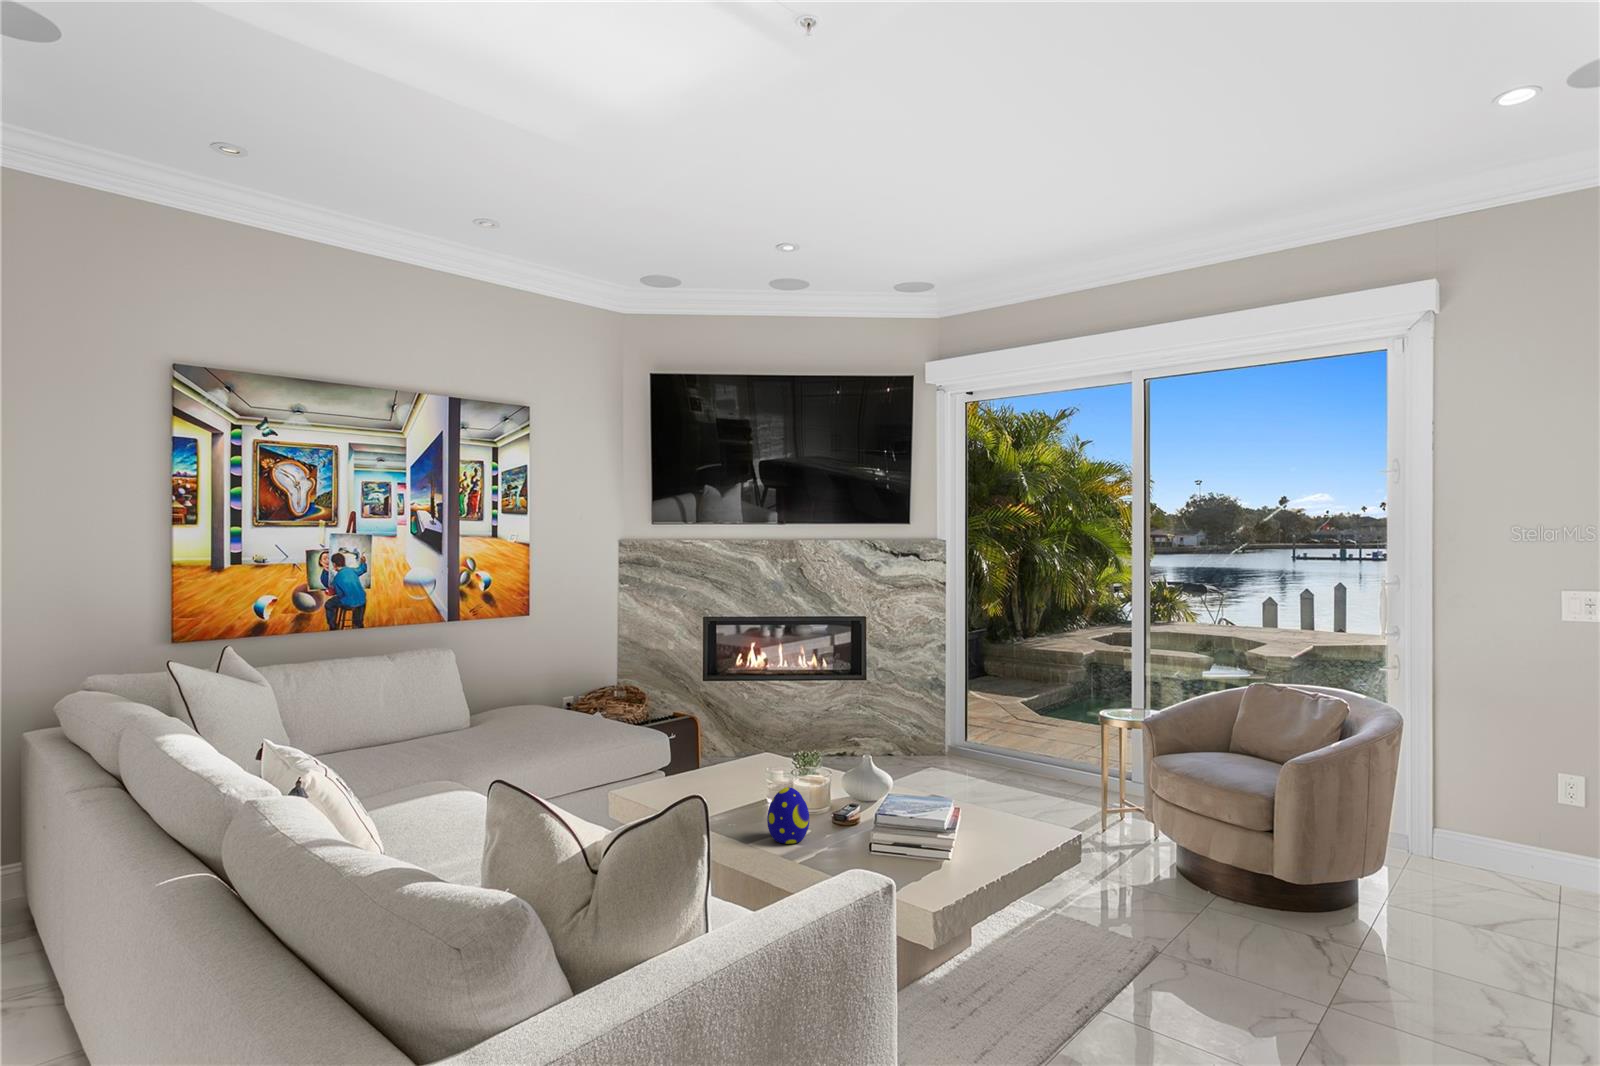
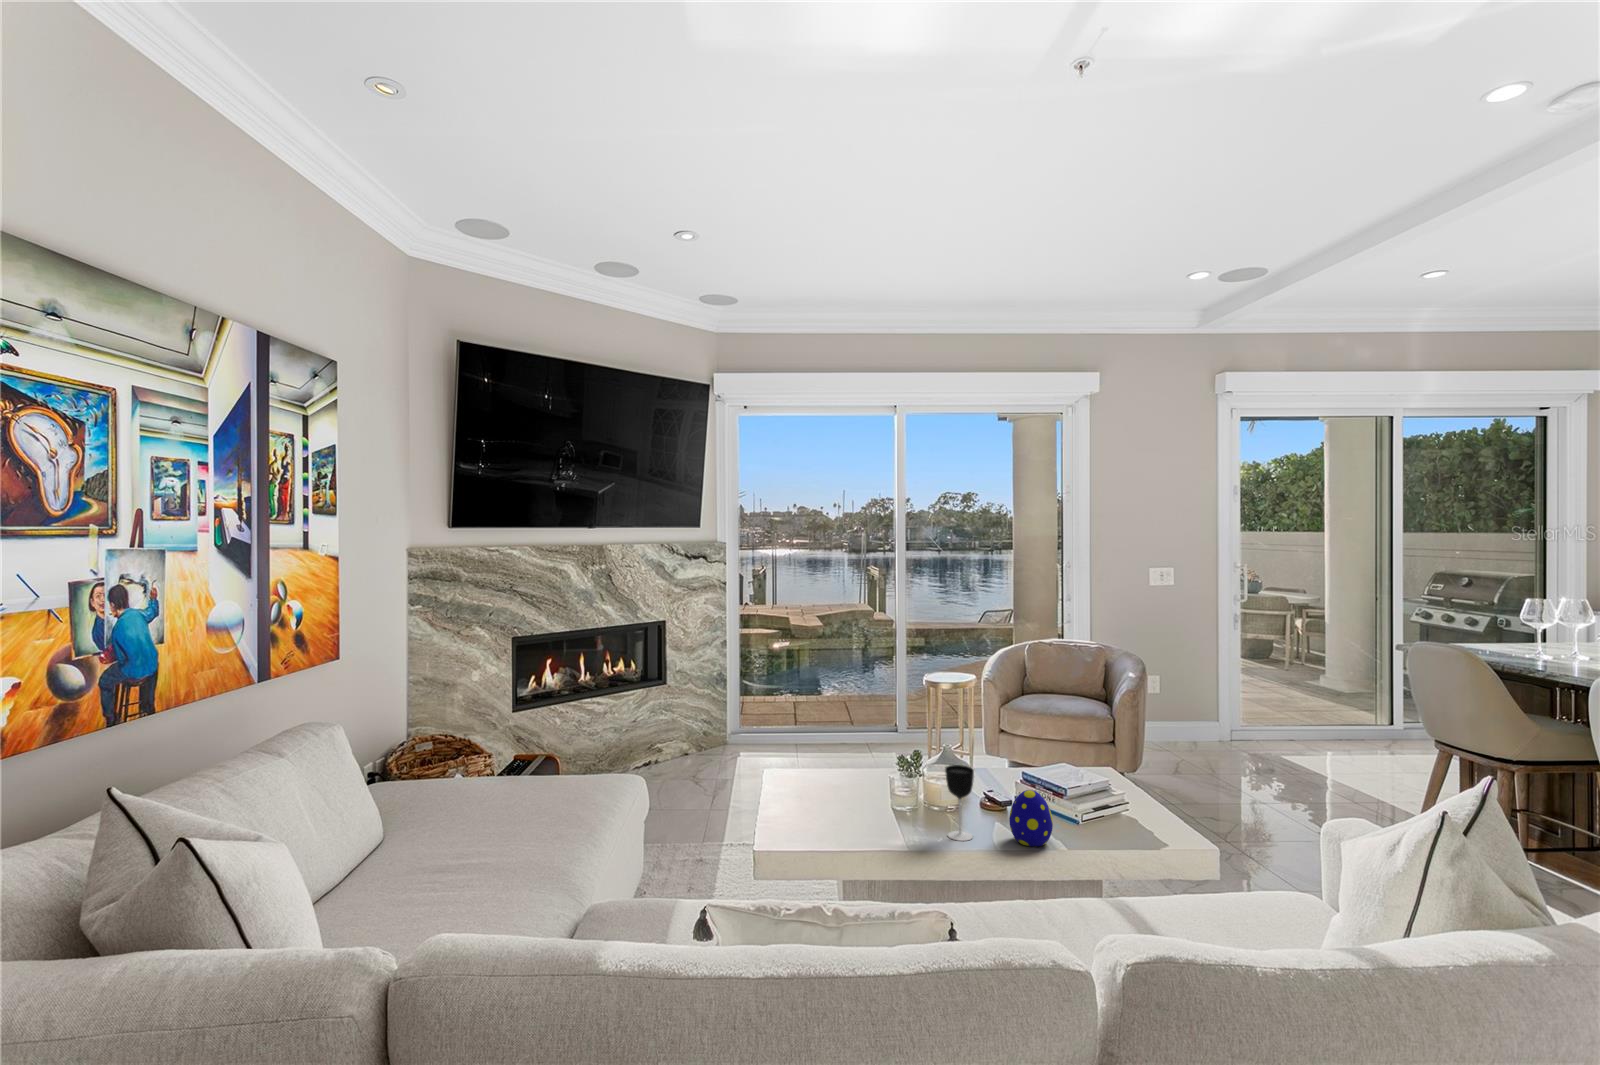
wine glass: none [740,753,765,824] -> present [945,765,974,841]

